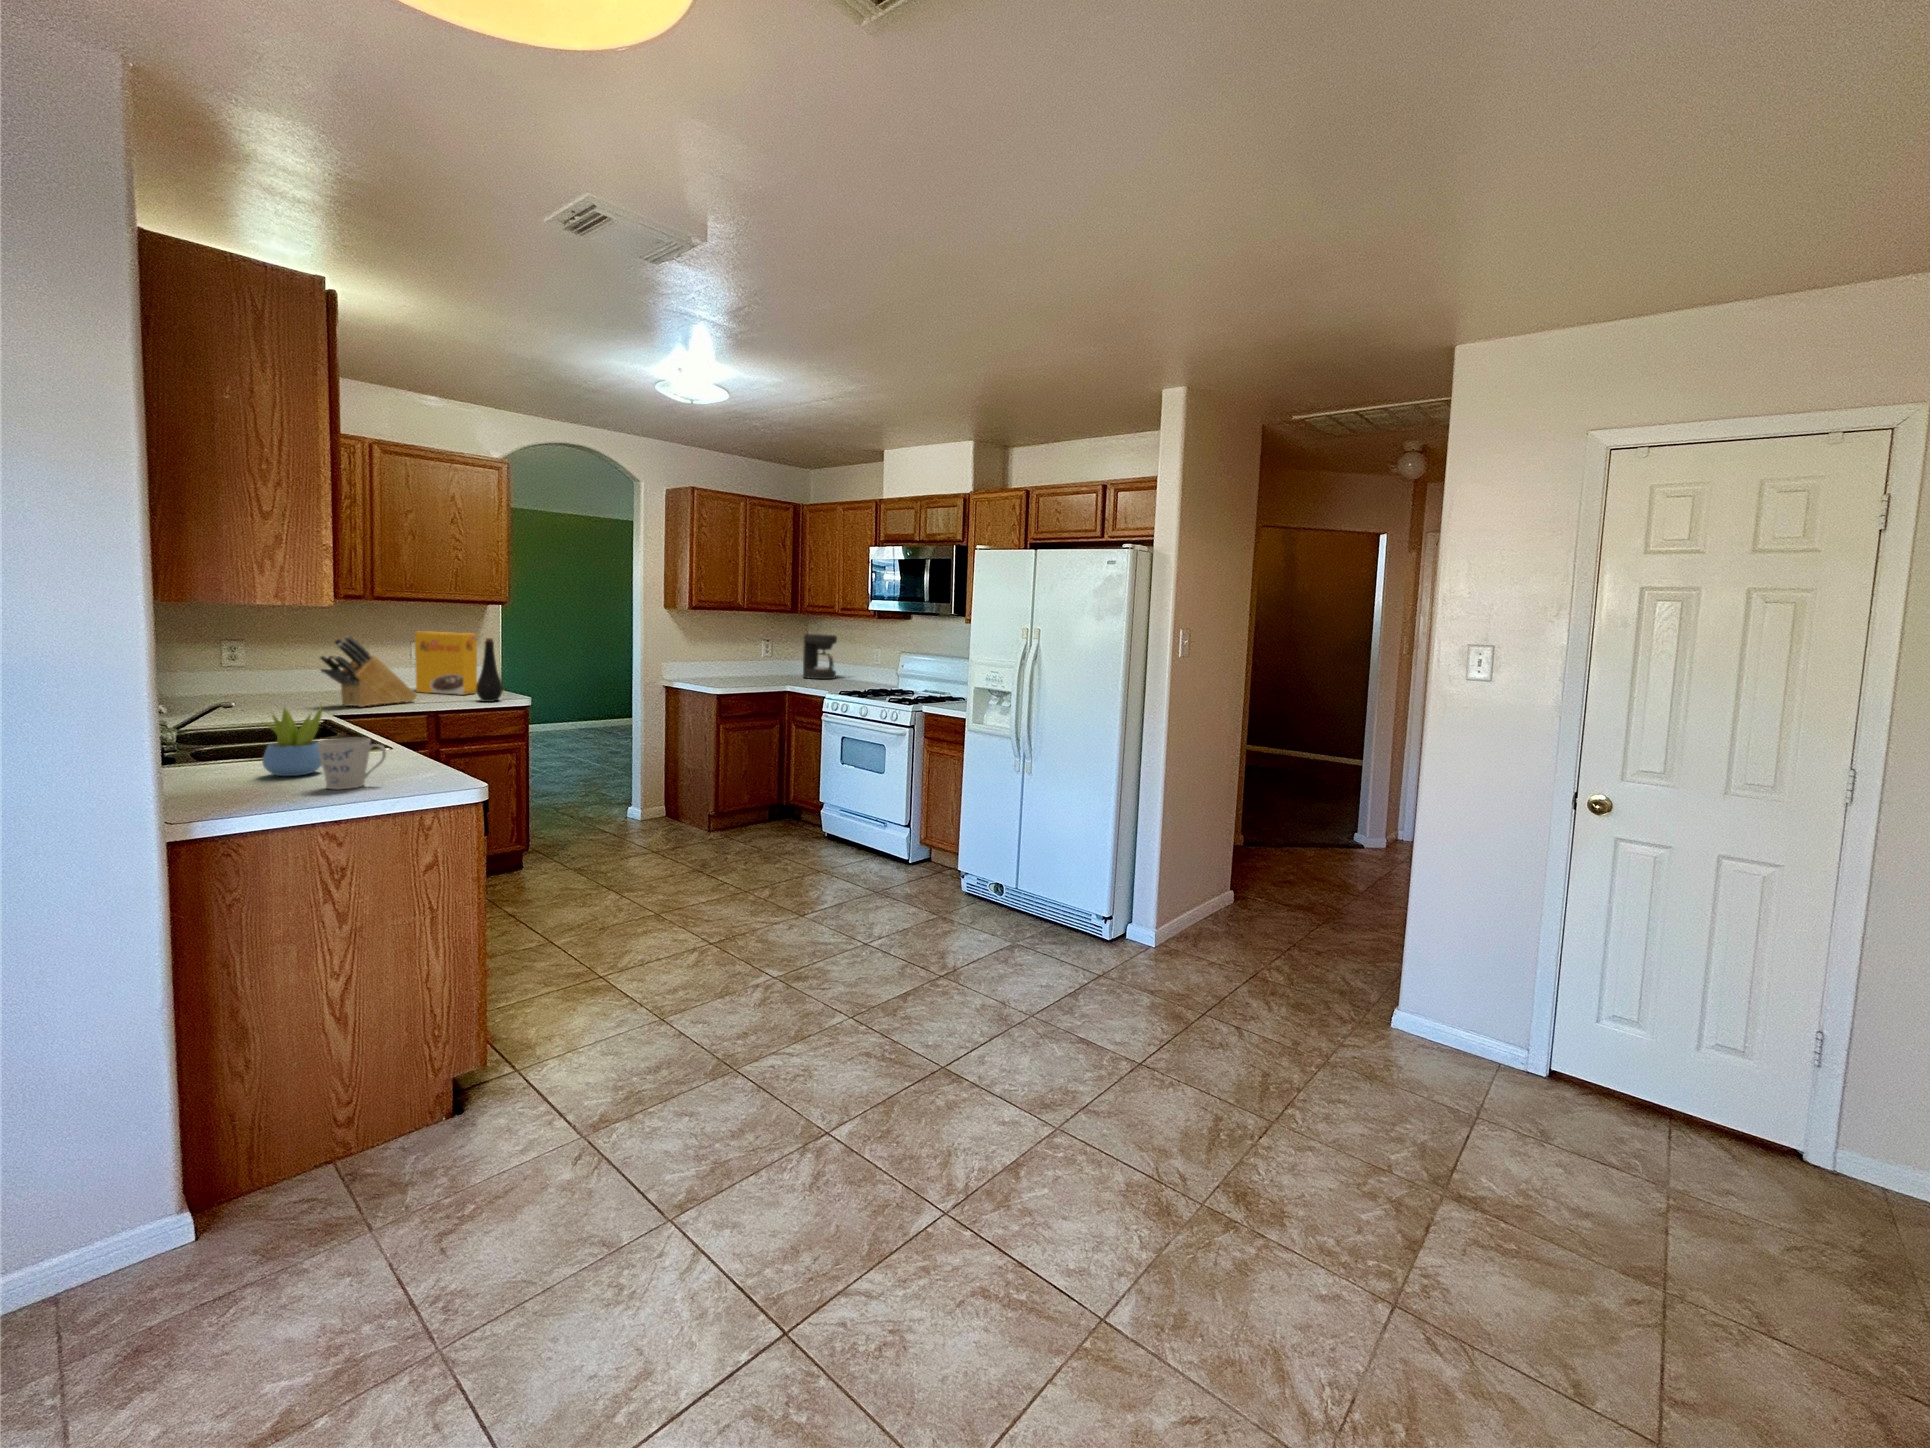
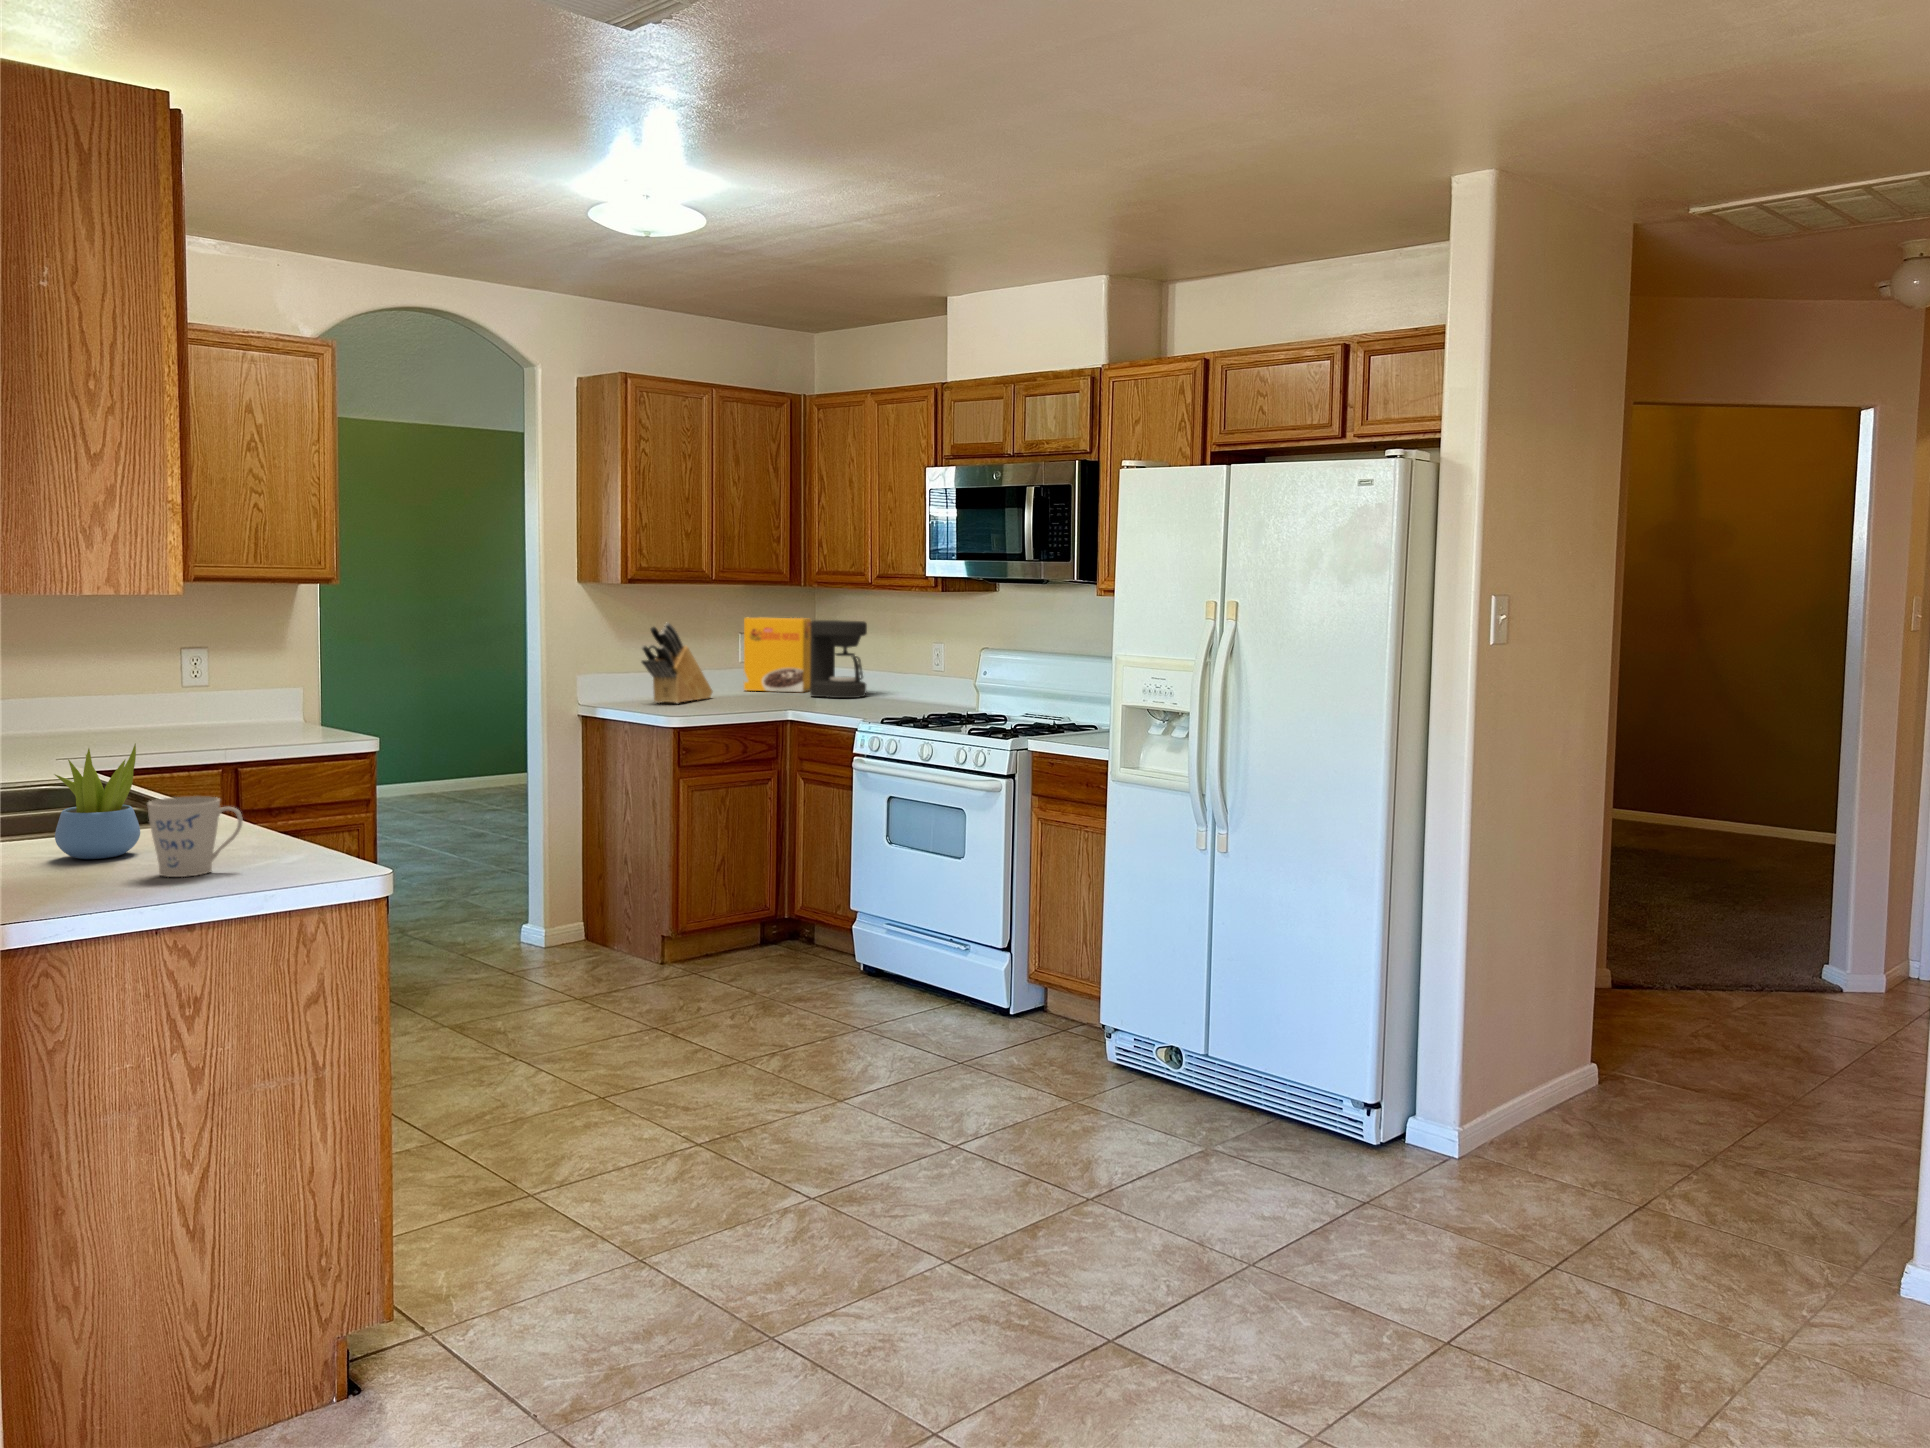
cereal box: present [415,632,477,695] -> present [744,618,811,692]
knife block: present [320,636,417,707] -> present [642,622,712,703]
bottle: present [476,638,503,702] -> none [302,639,343,744]

